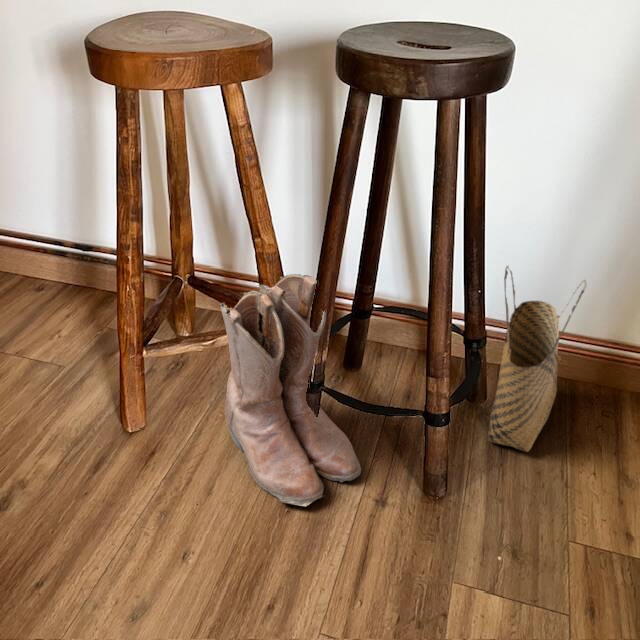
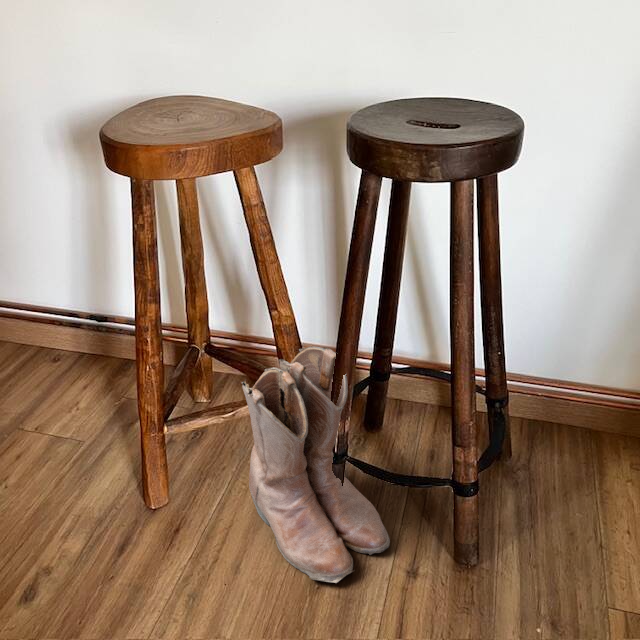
woven basket: present [488,266,587,452] -> none [516,327,608,514]

